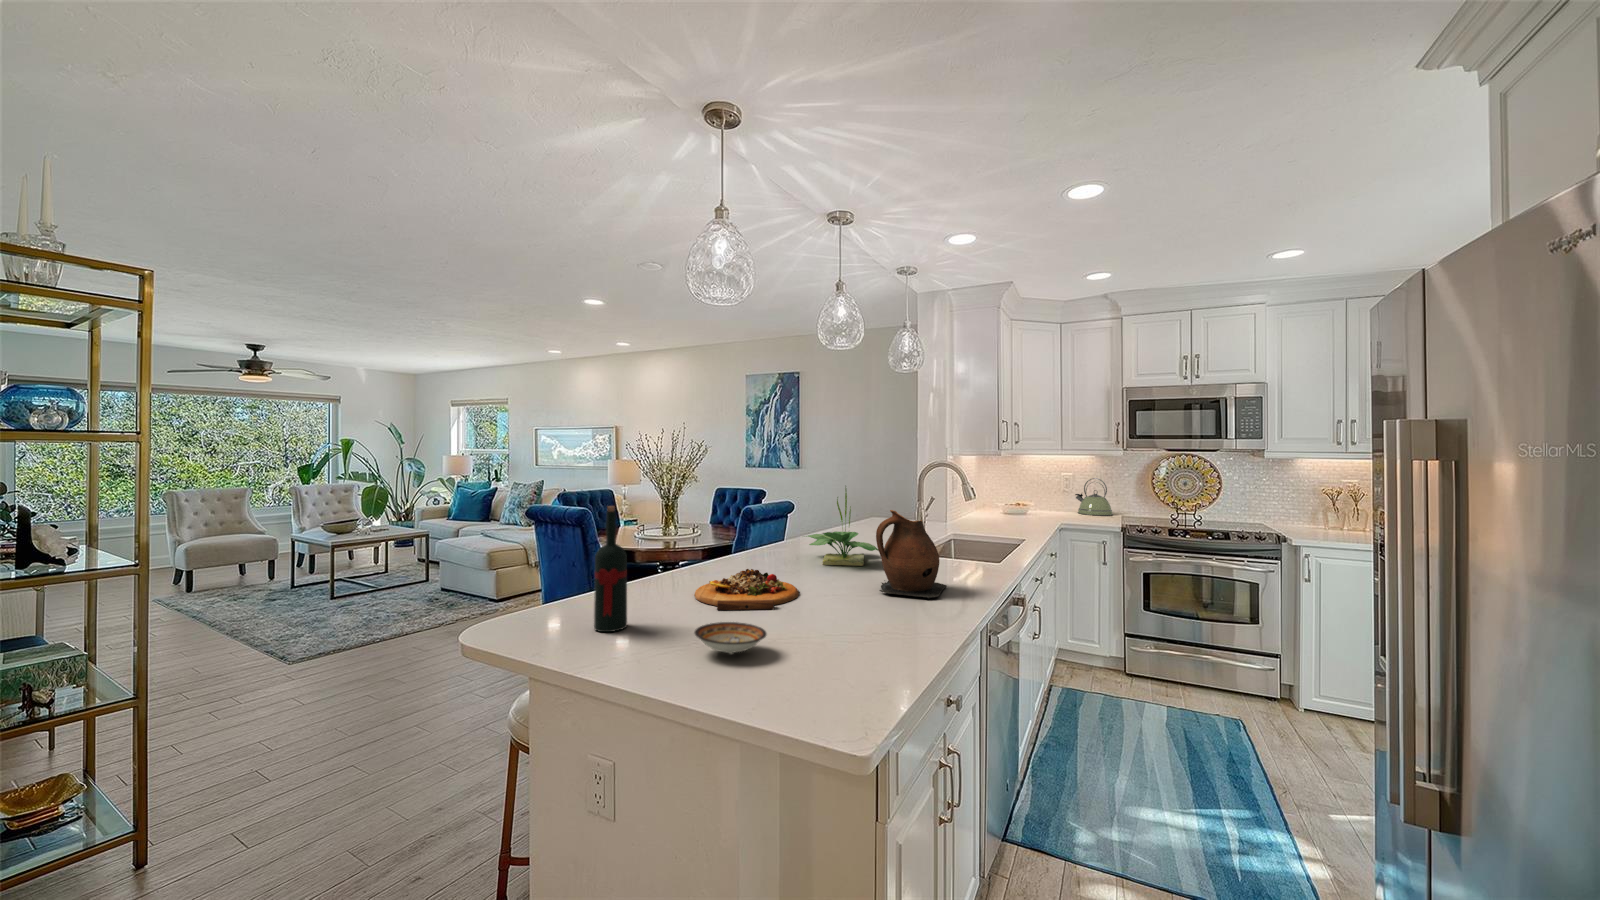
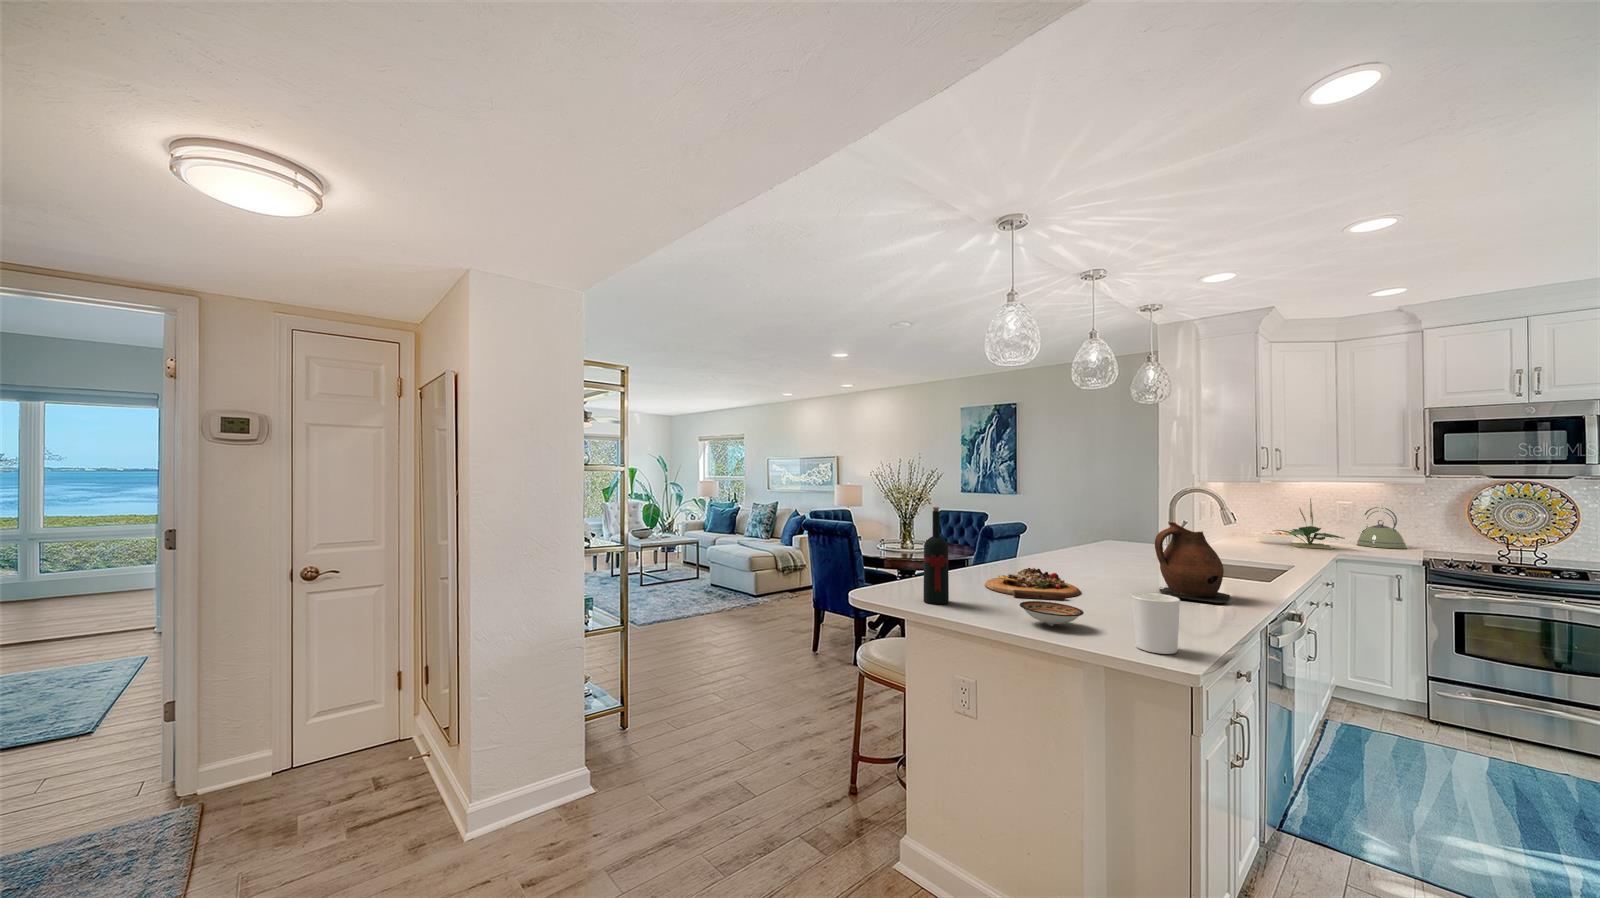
potted plant: present [806,488,878,566] -> present [1275,499,1345,549]
candle holder: none [805,610,856,687] -> present [1131,592,1180,654]

